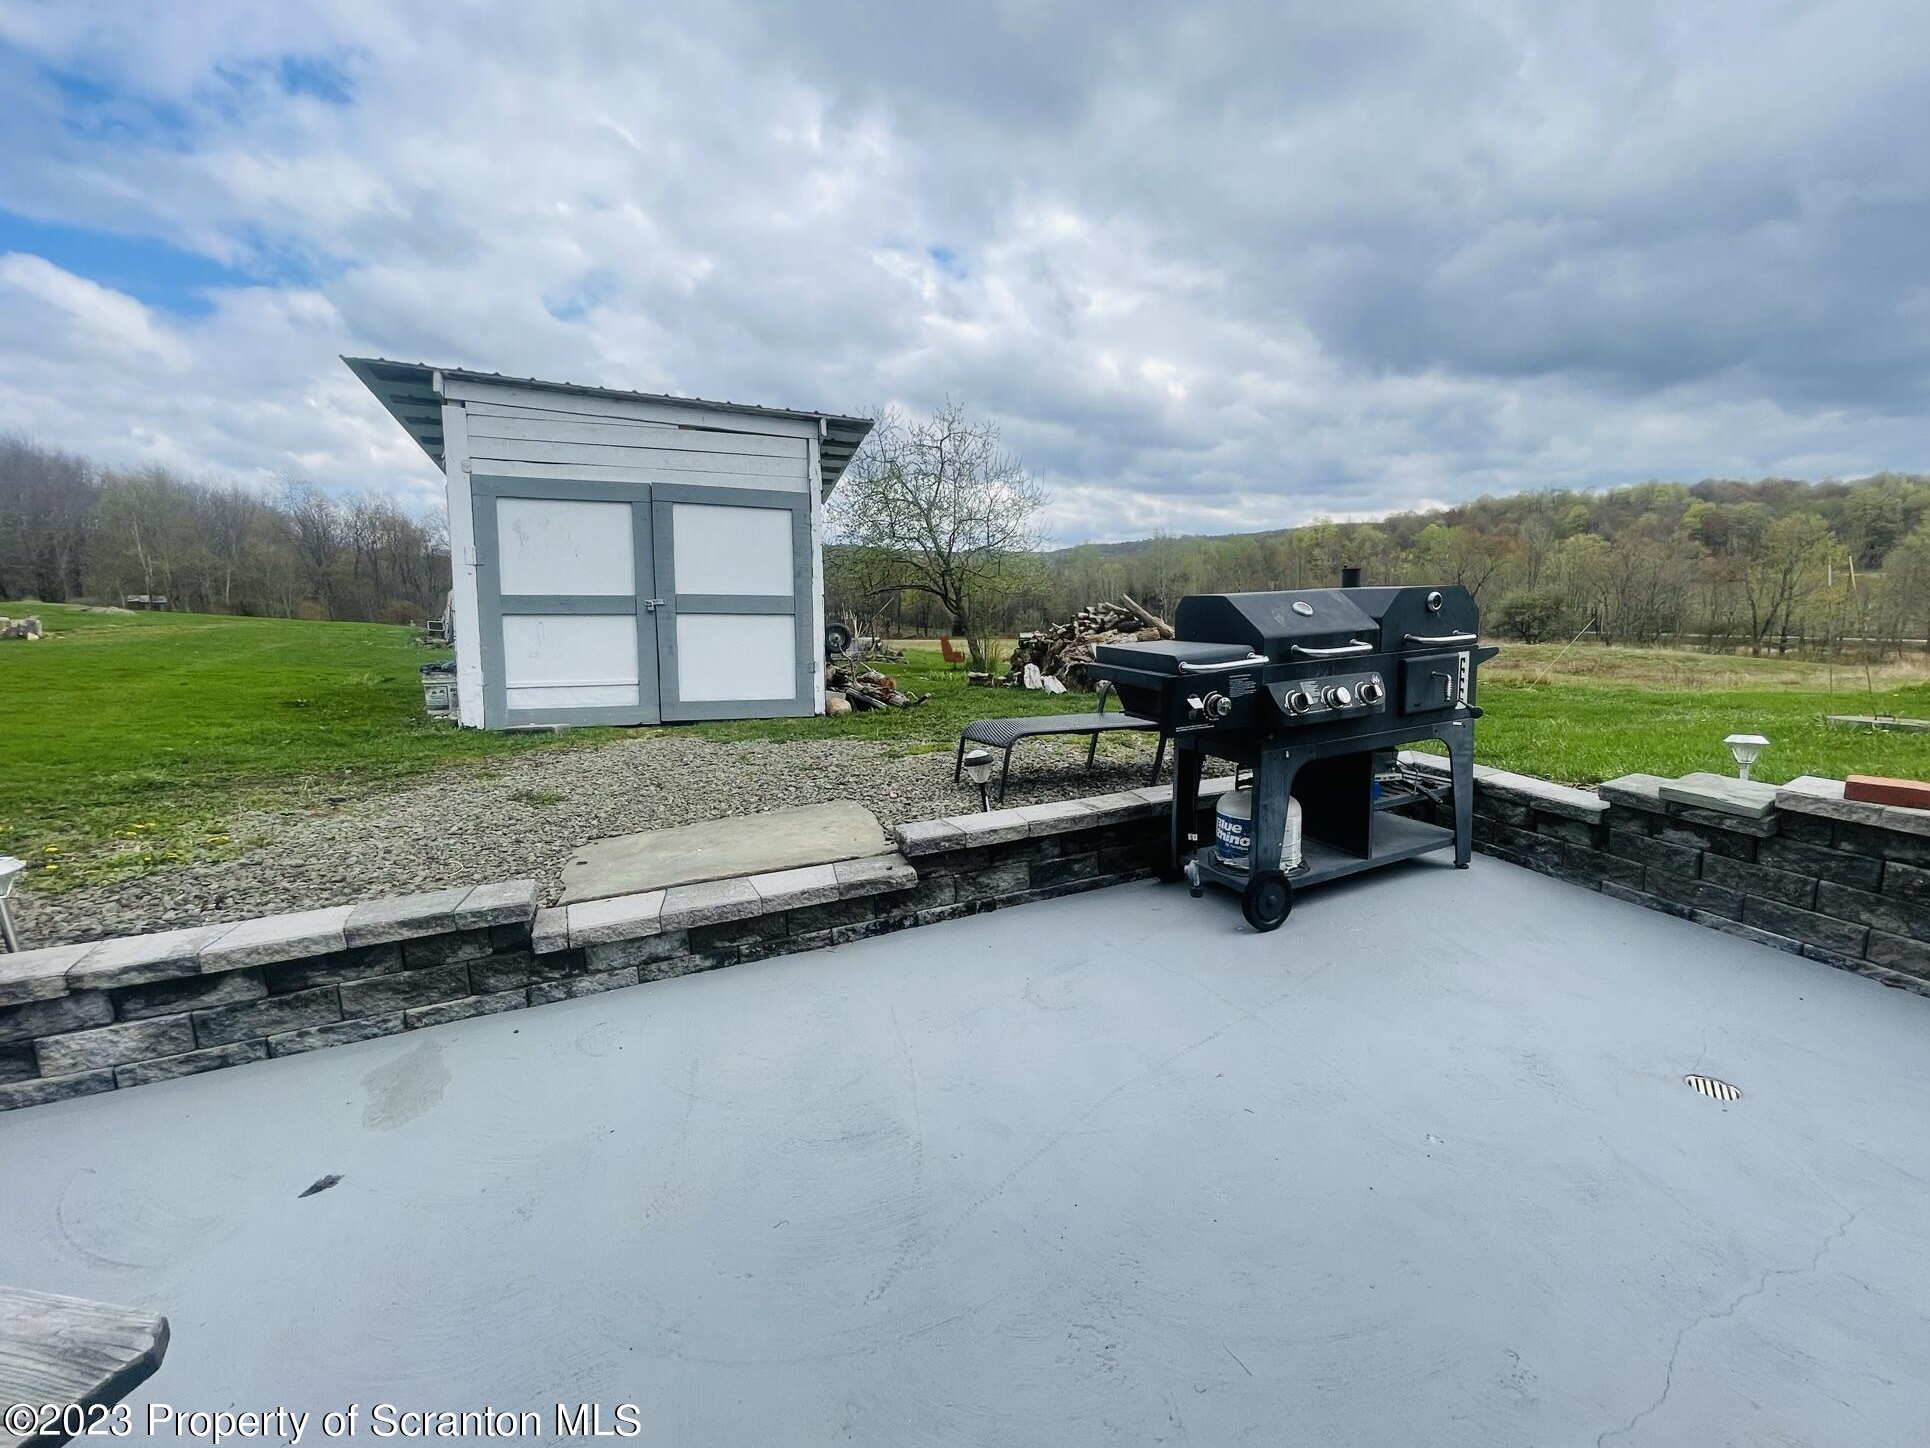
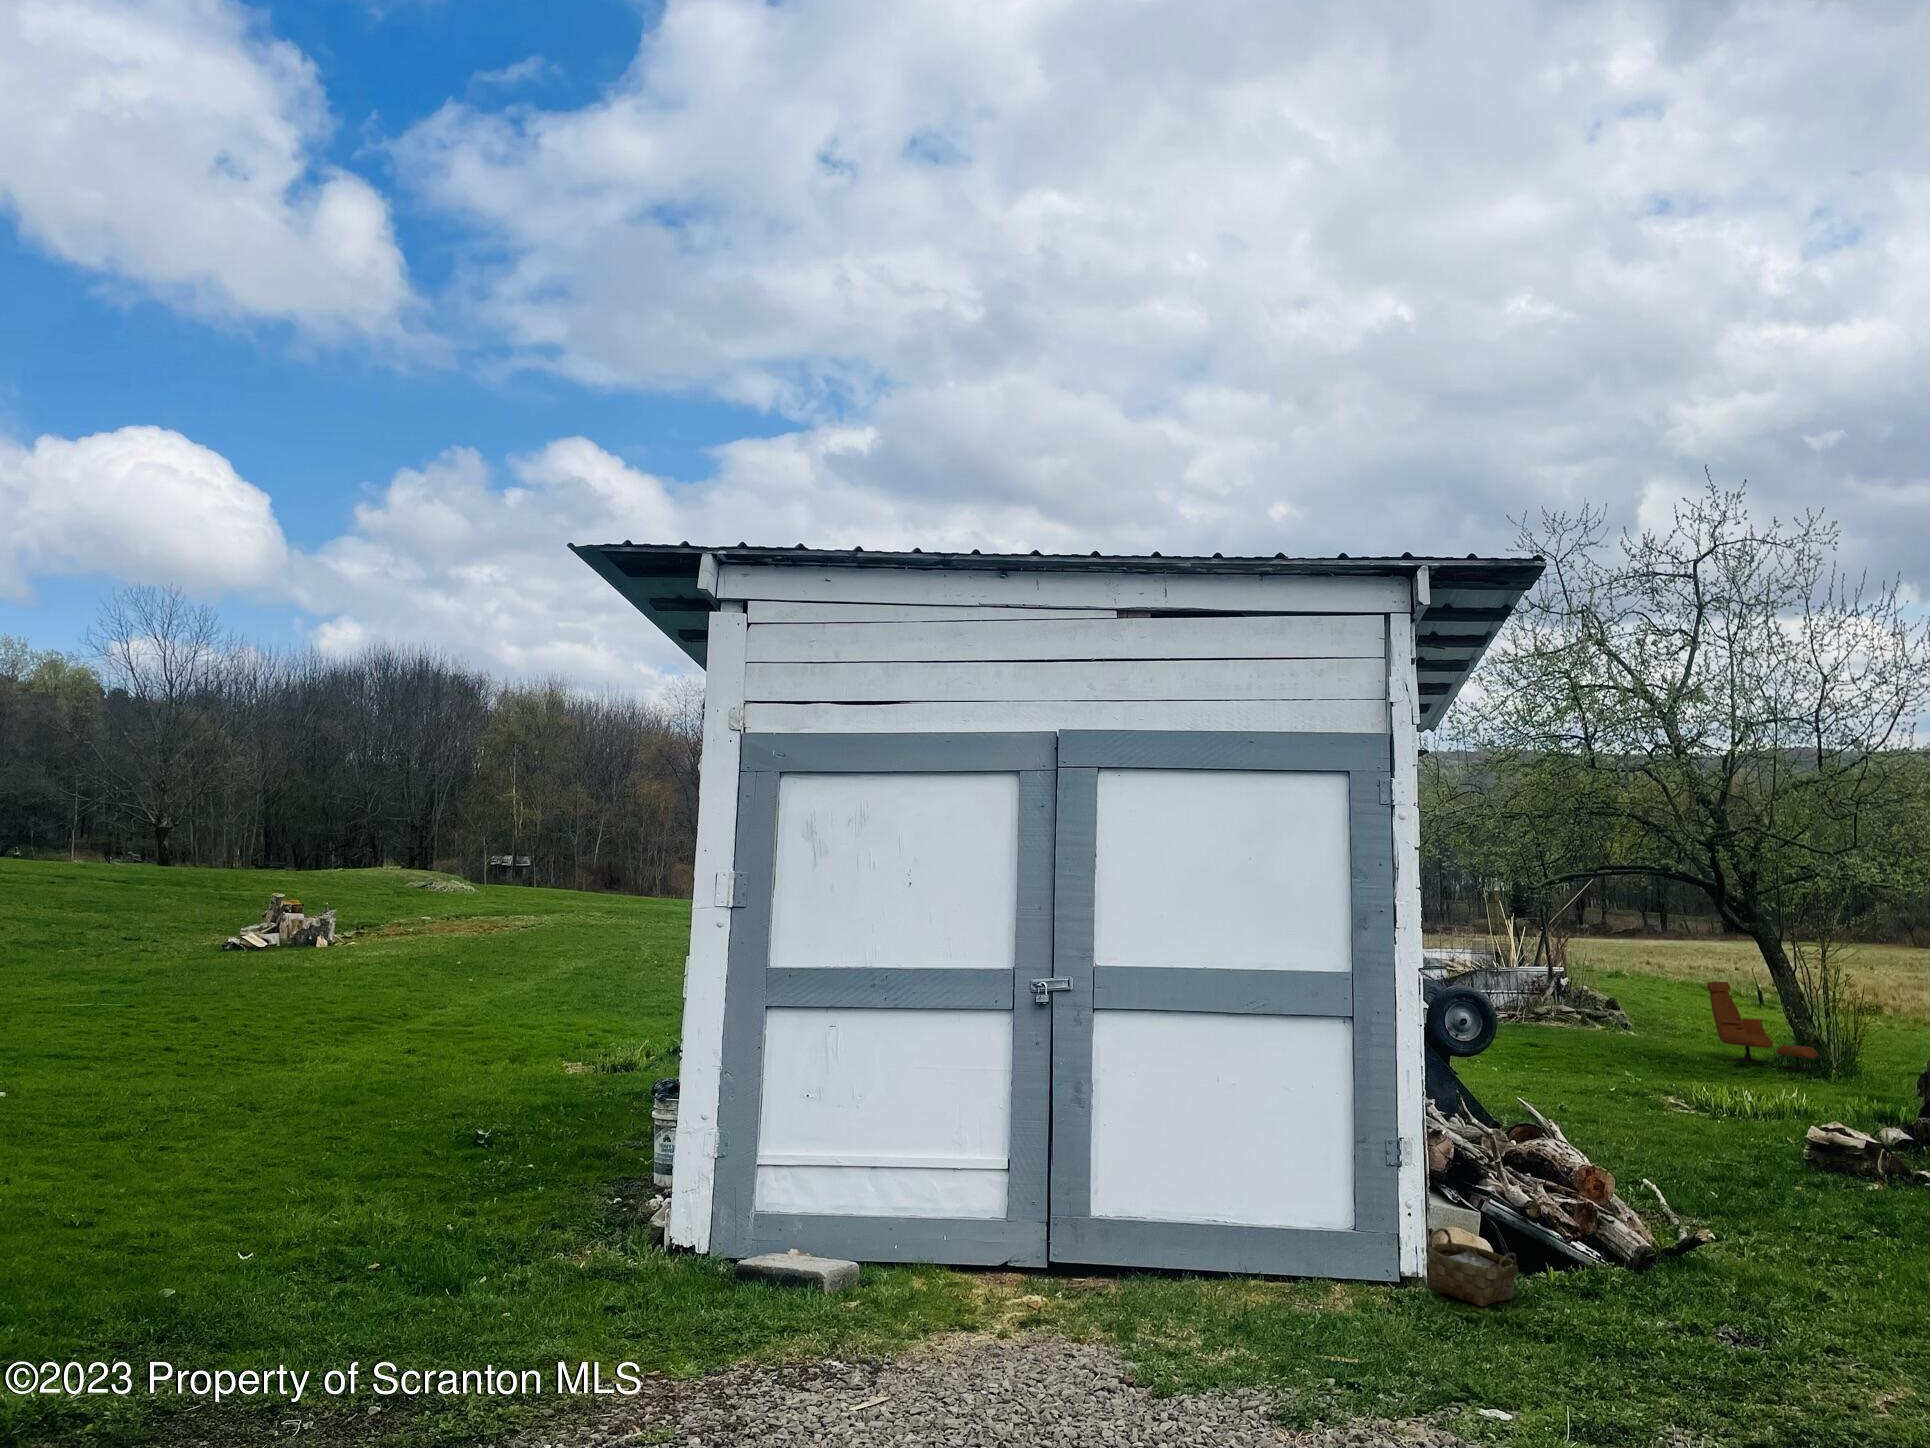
woven basket: none [825,695,859,719] -> present [1426,1228,1518,1307]

